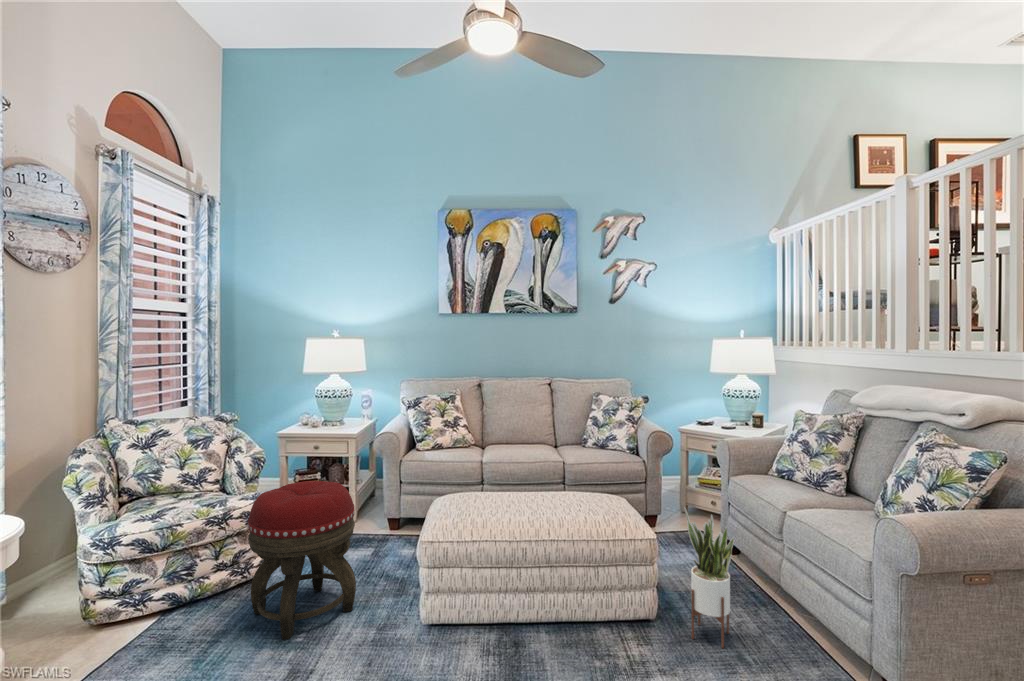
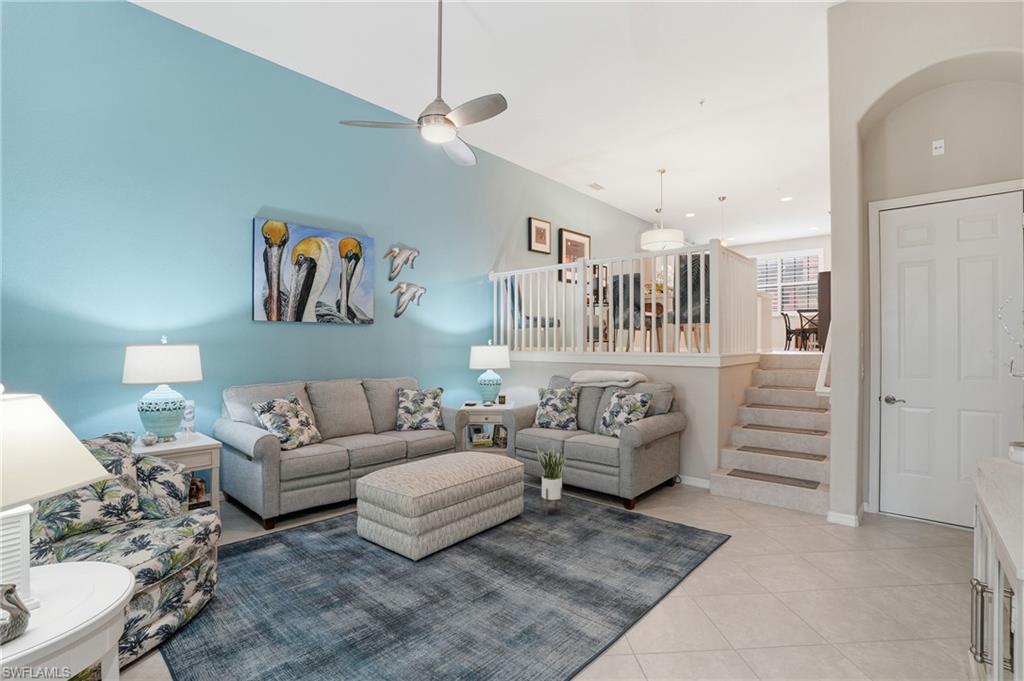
footstool: present [248,481,356,640] -> none [258,474,353,609]

